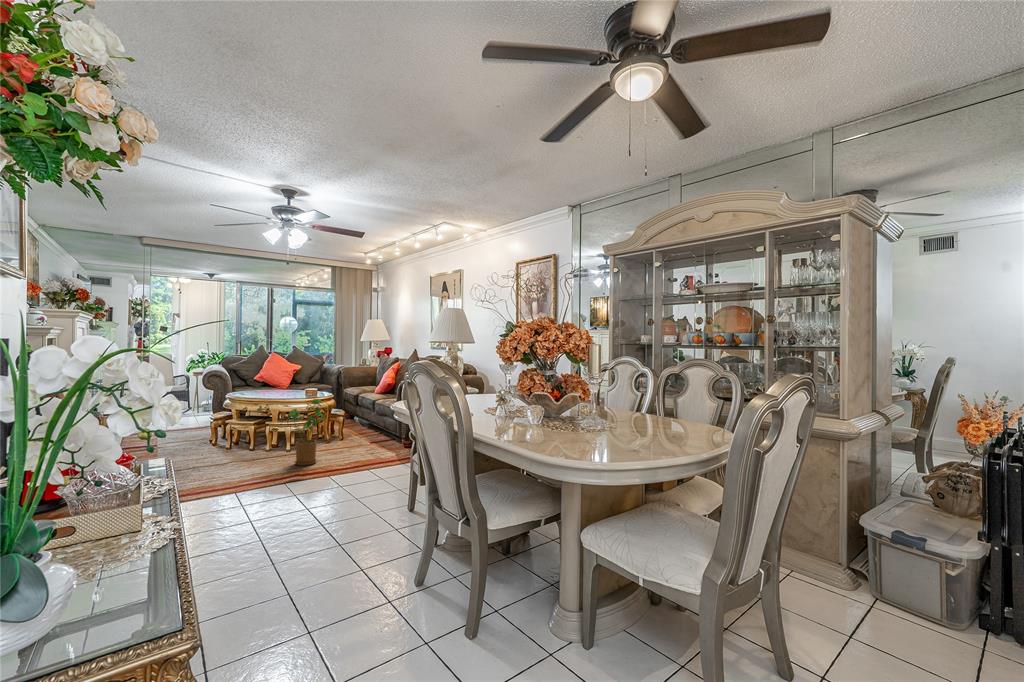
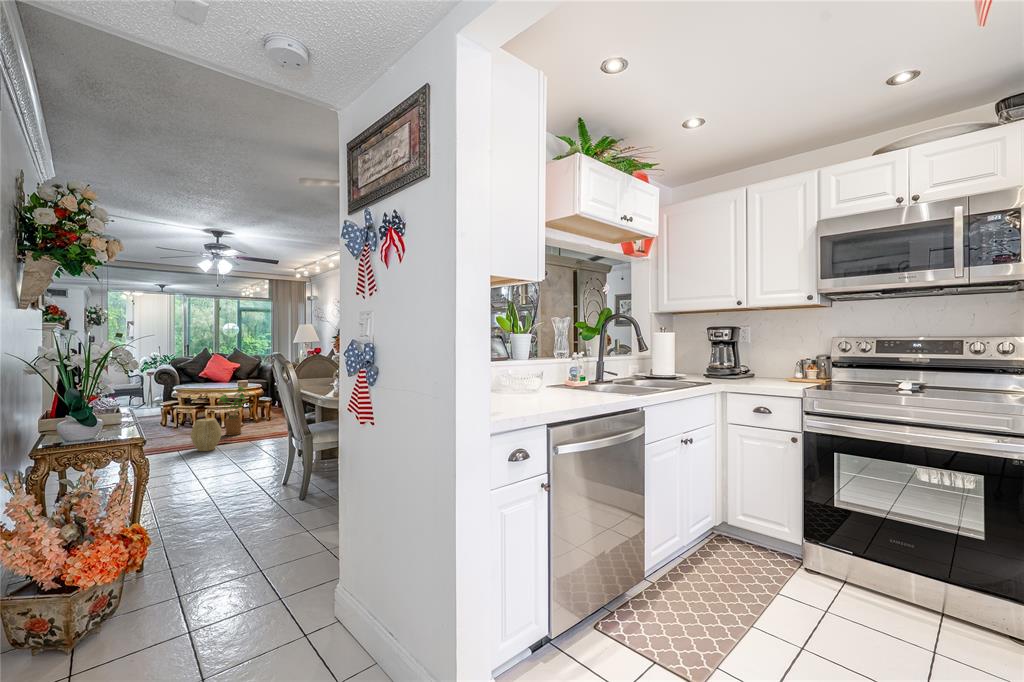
woven basket: none [255,447,297,497] -> present [191,418,222,451]

